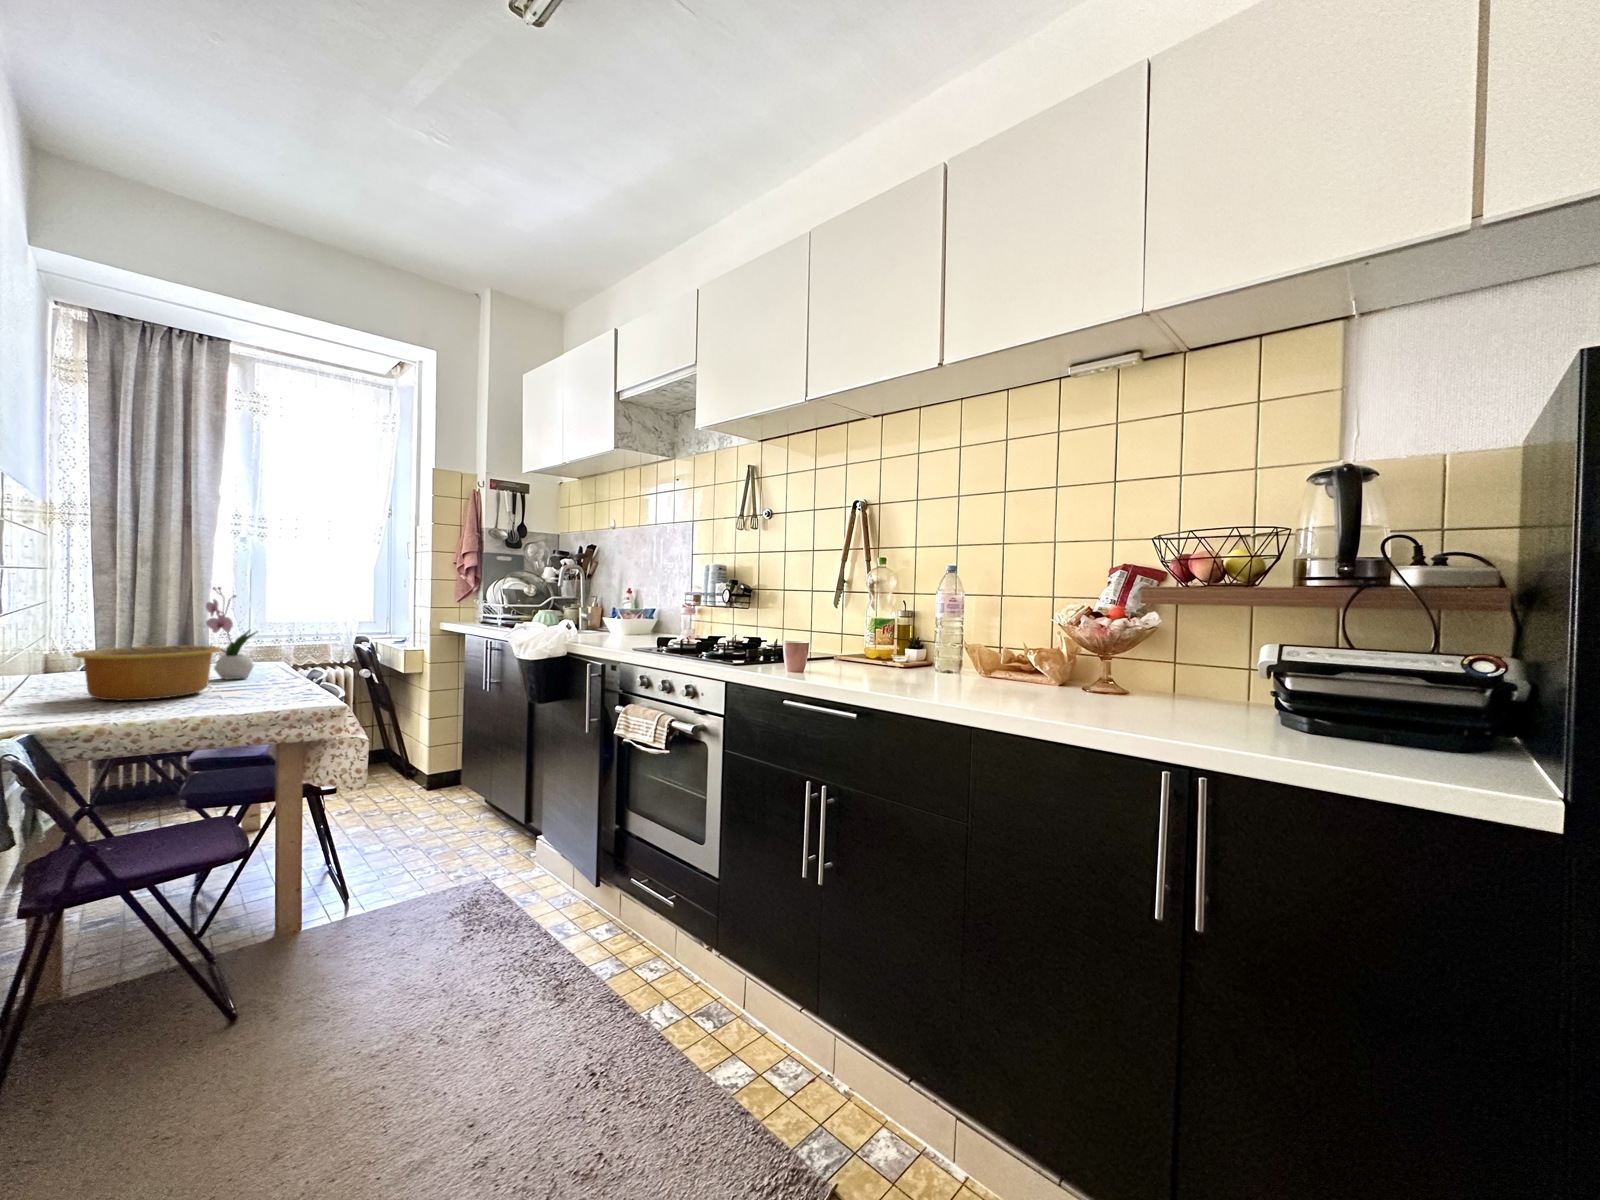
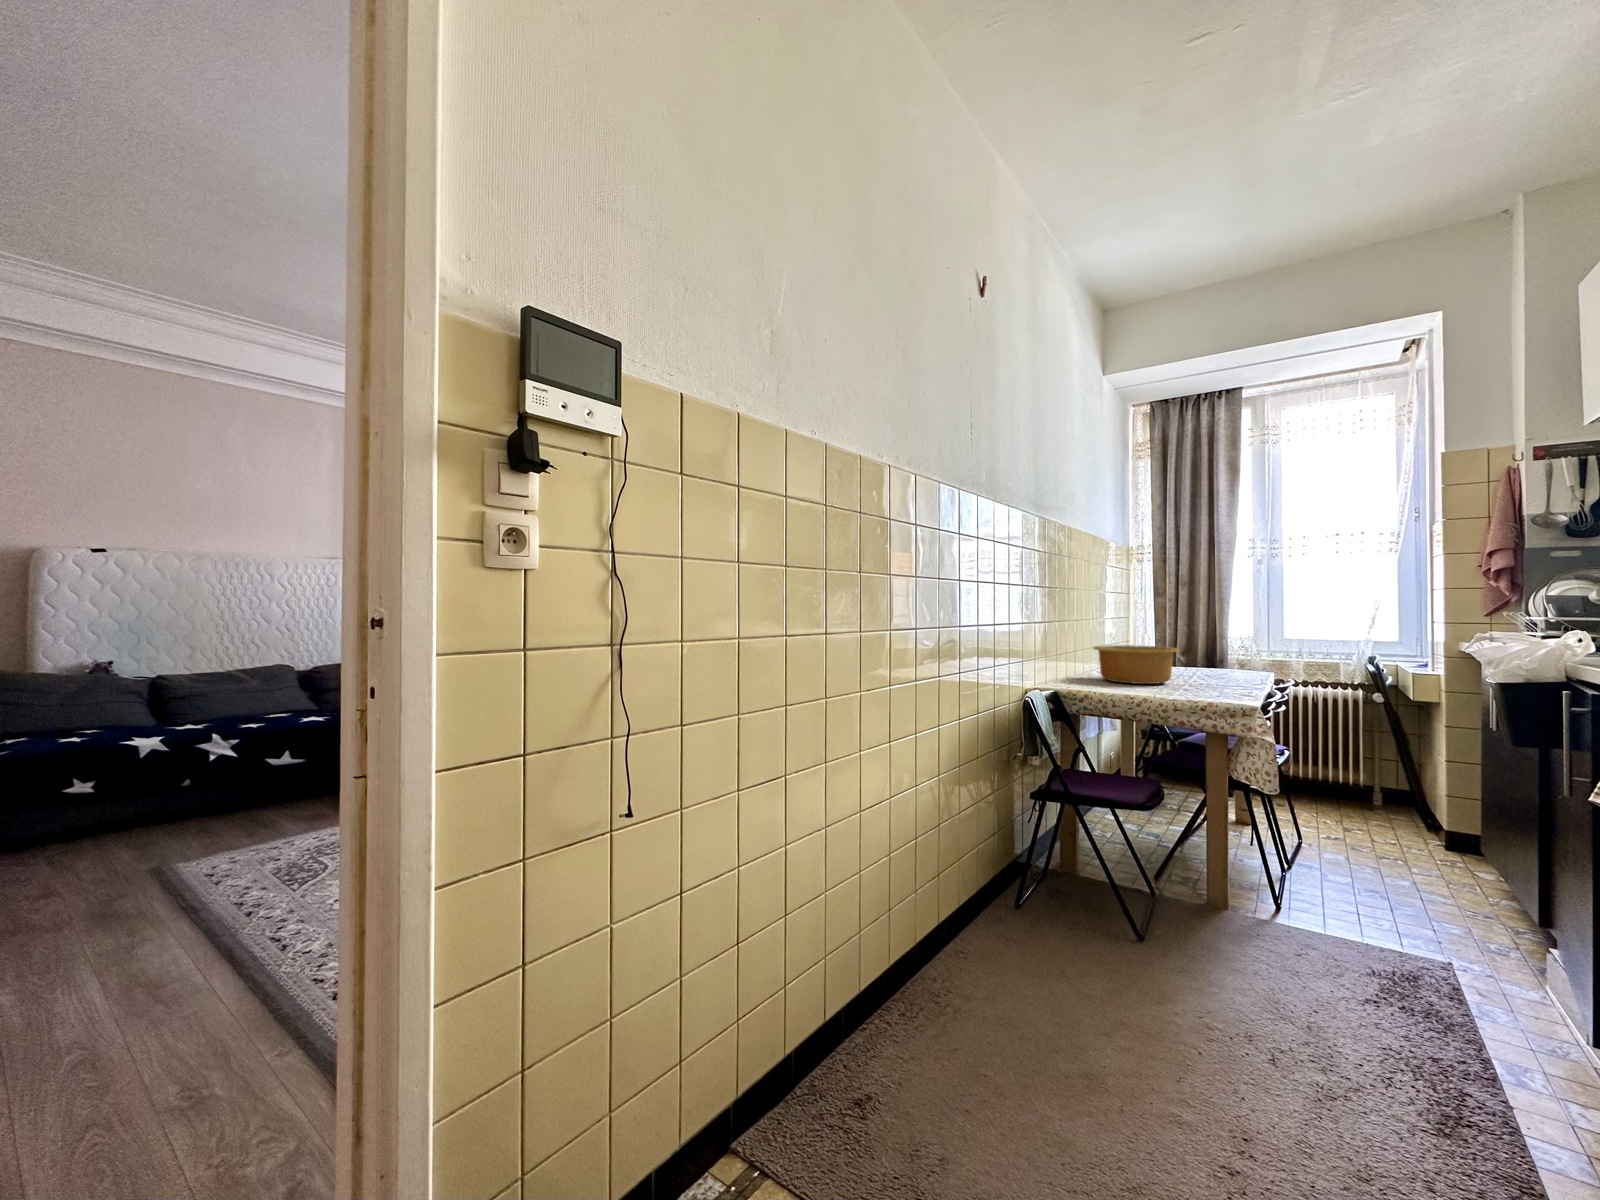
flower arrangement: present [206,587,257,680] -> none [1185,601,1223,679]

